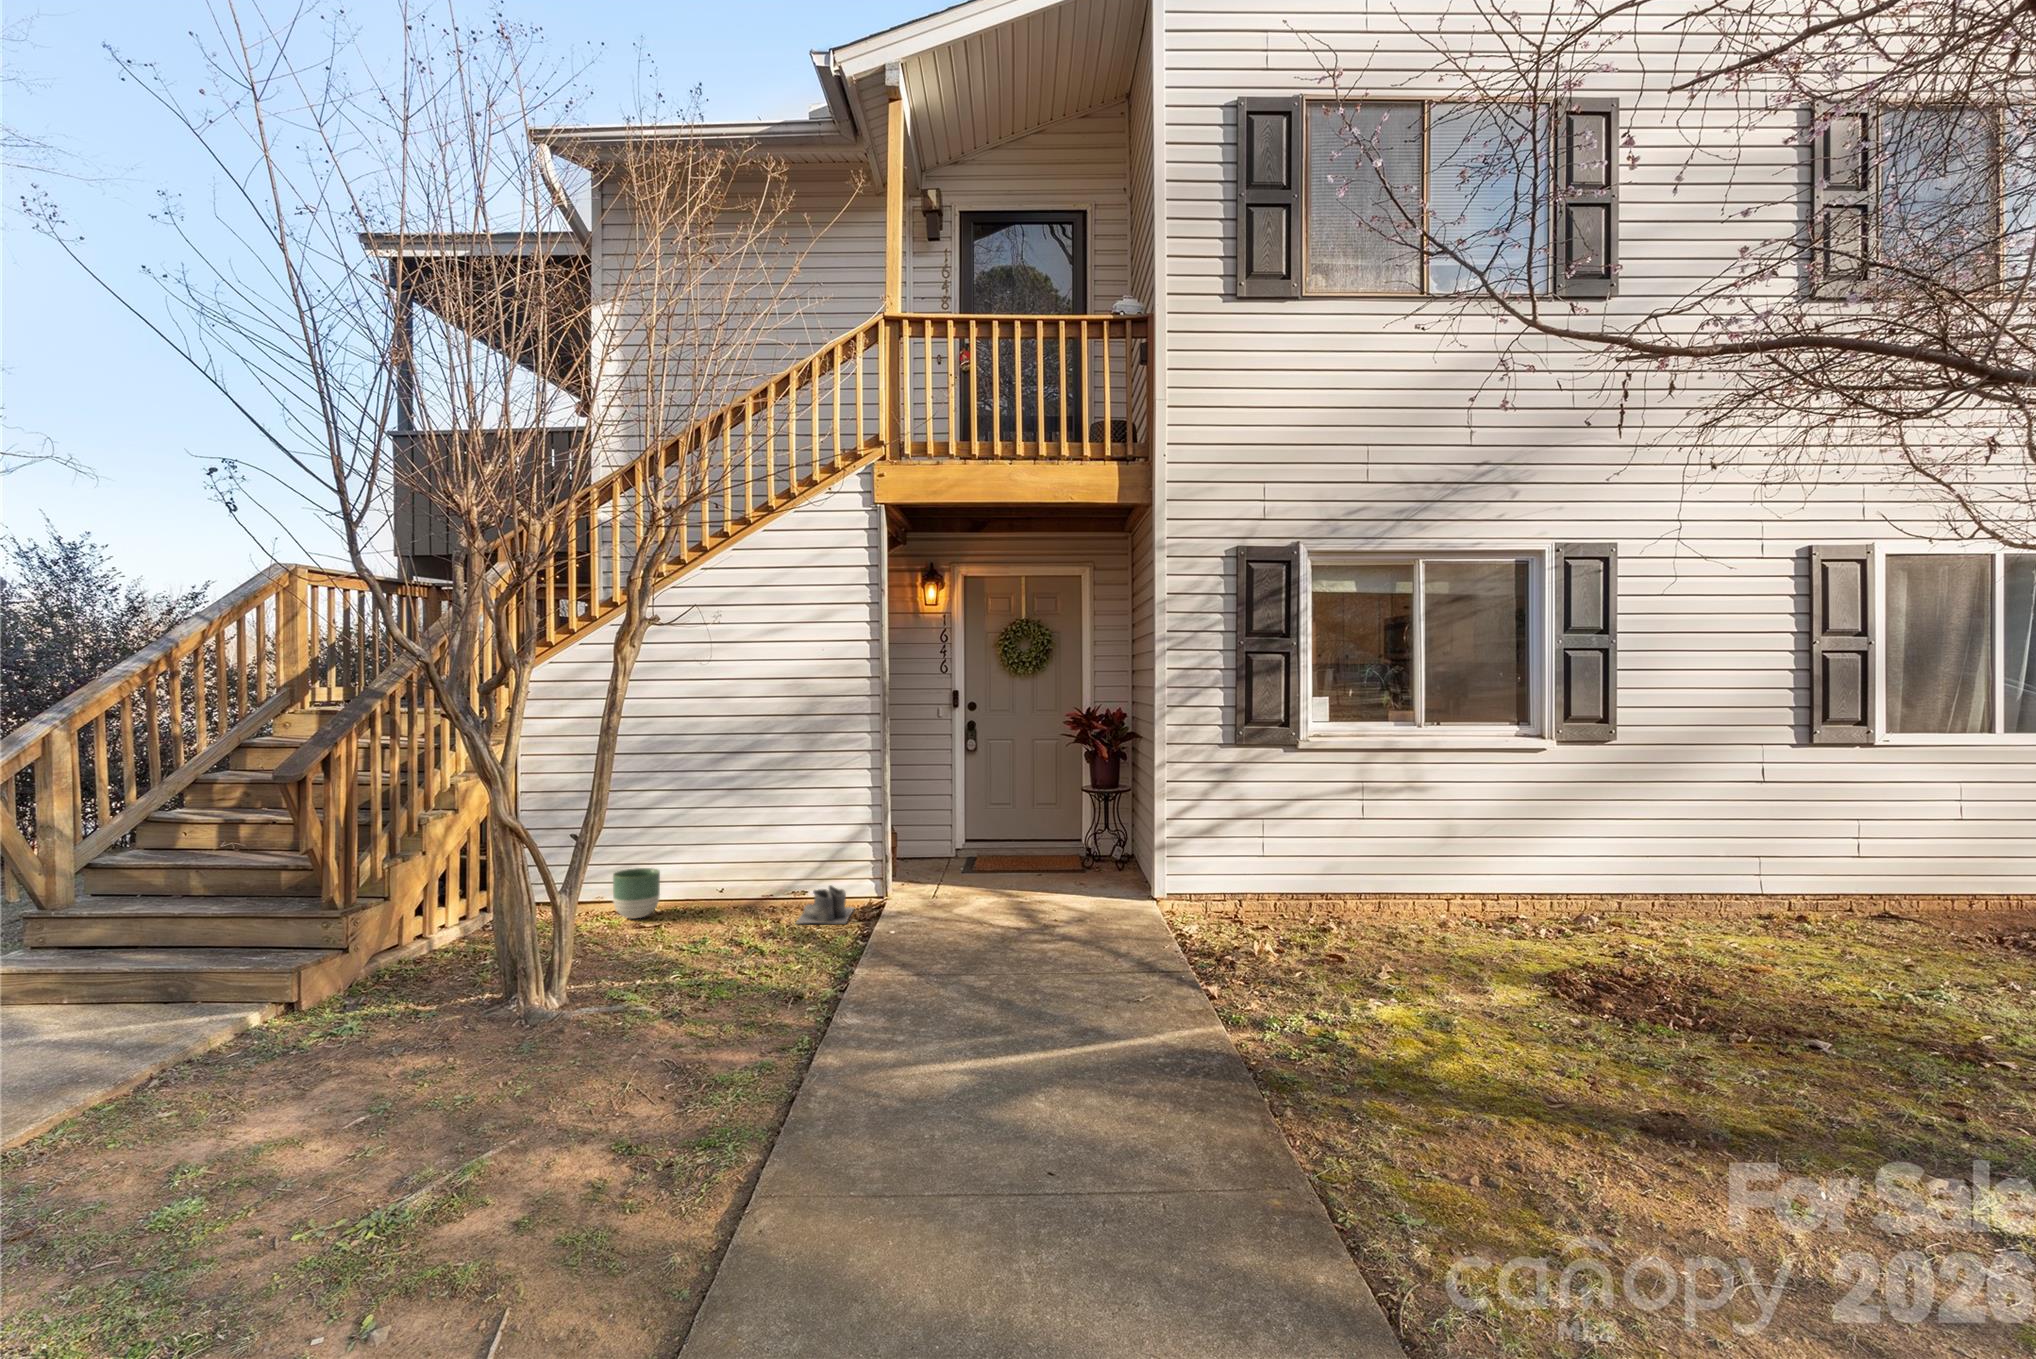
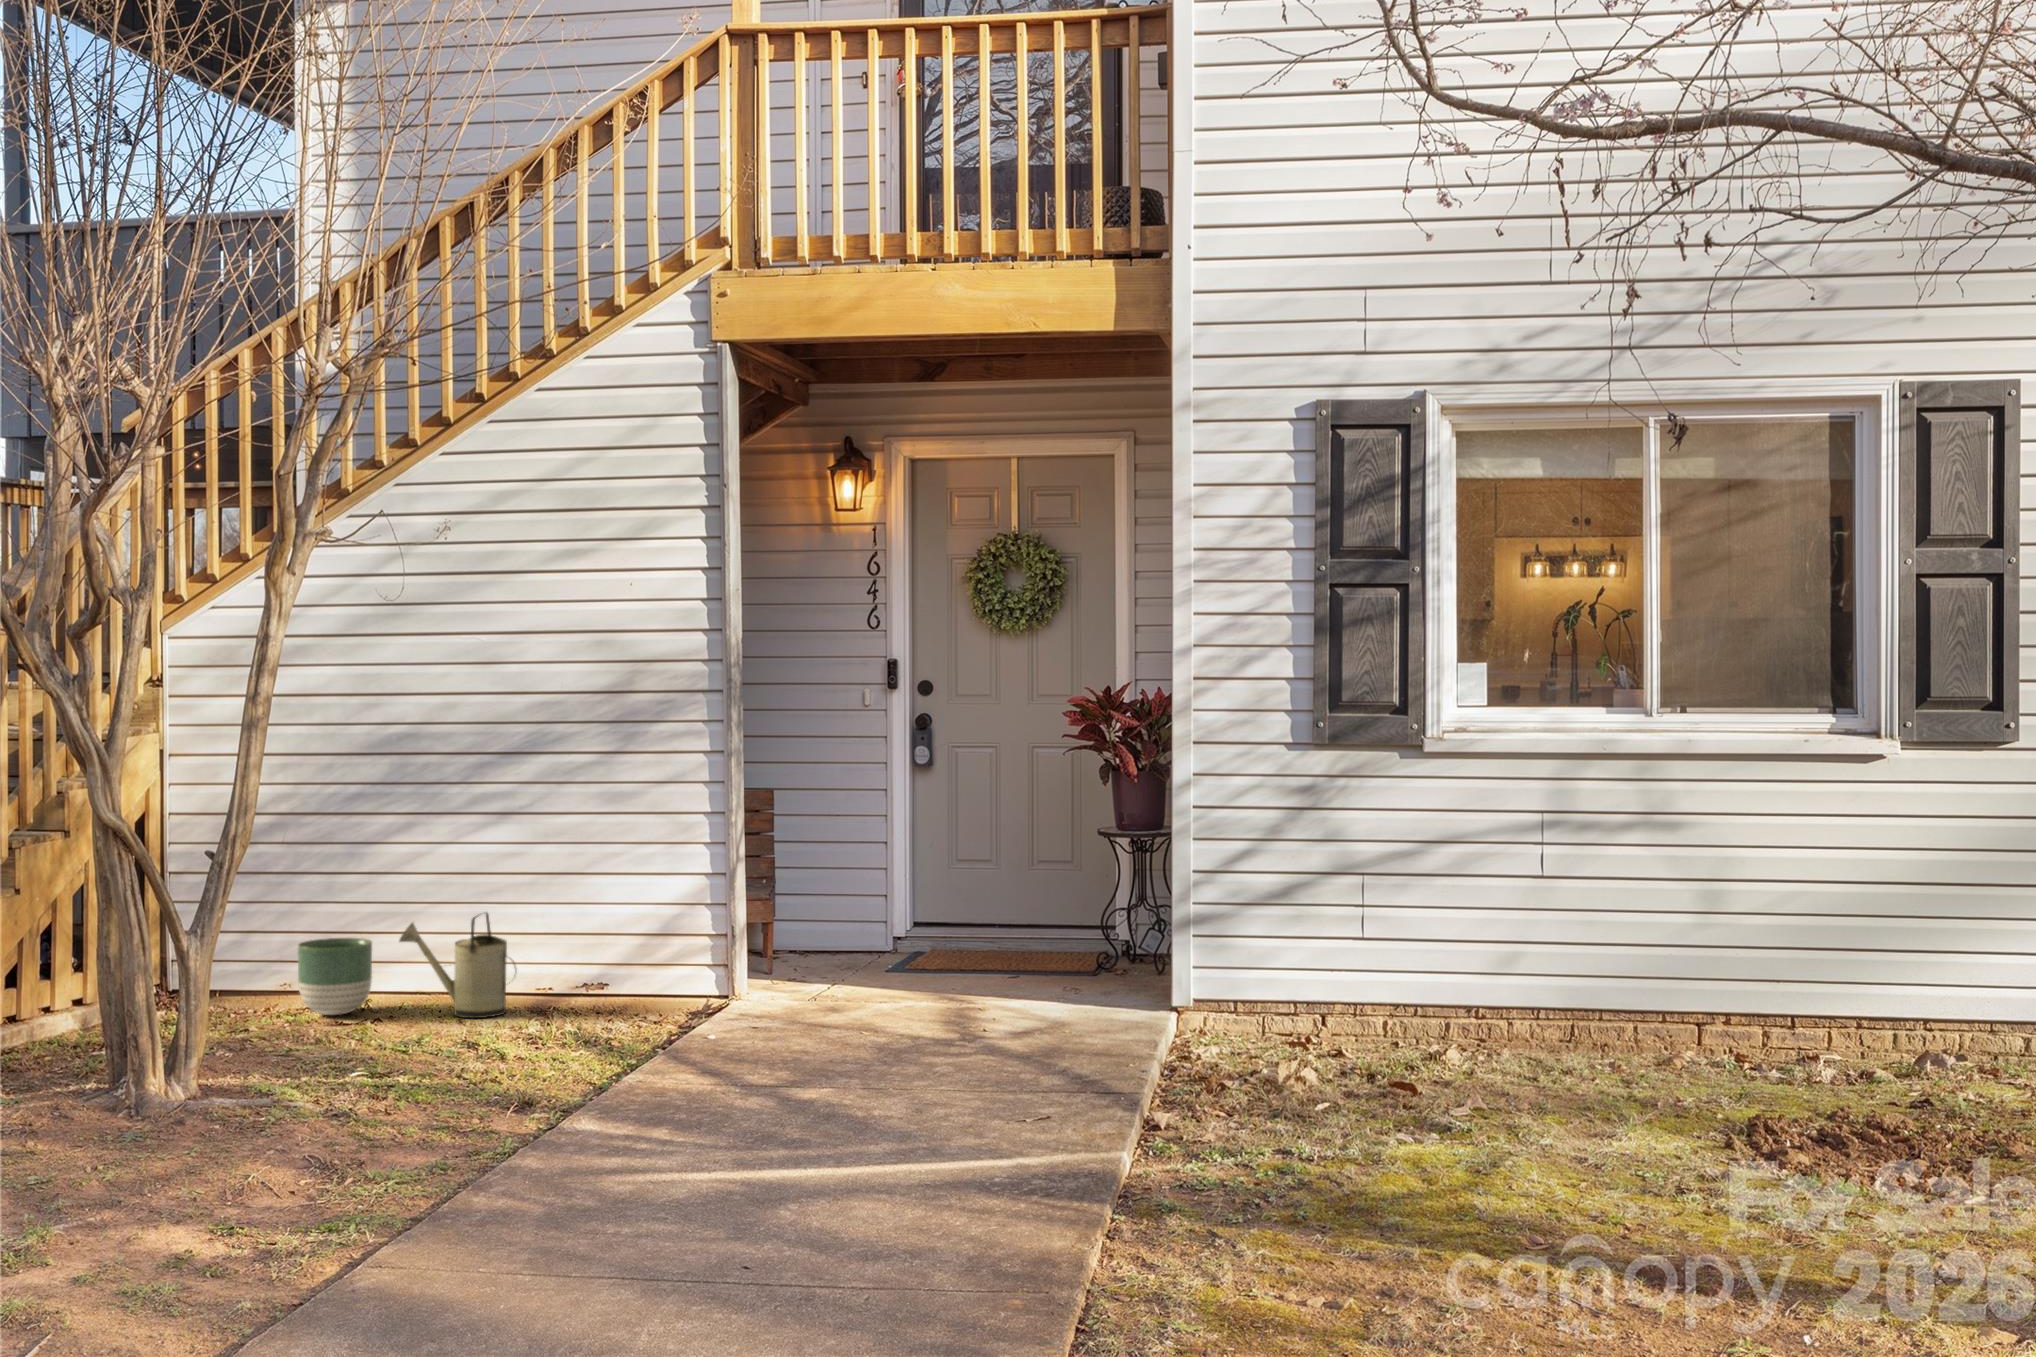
watering can: none [679,851,754,918] -> present [399,913,508,1018]
boots: present [797,885,854,923] -> none [569,970,678,1031]

